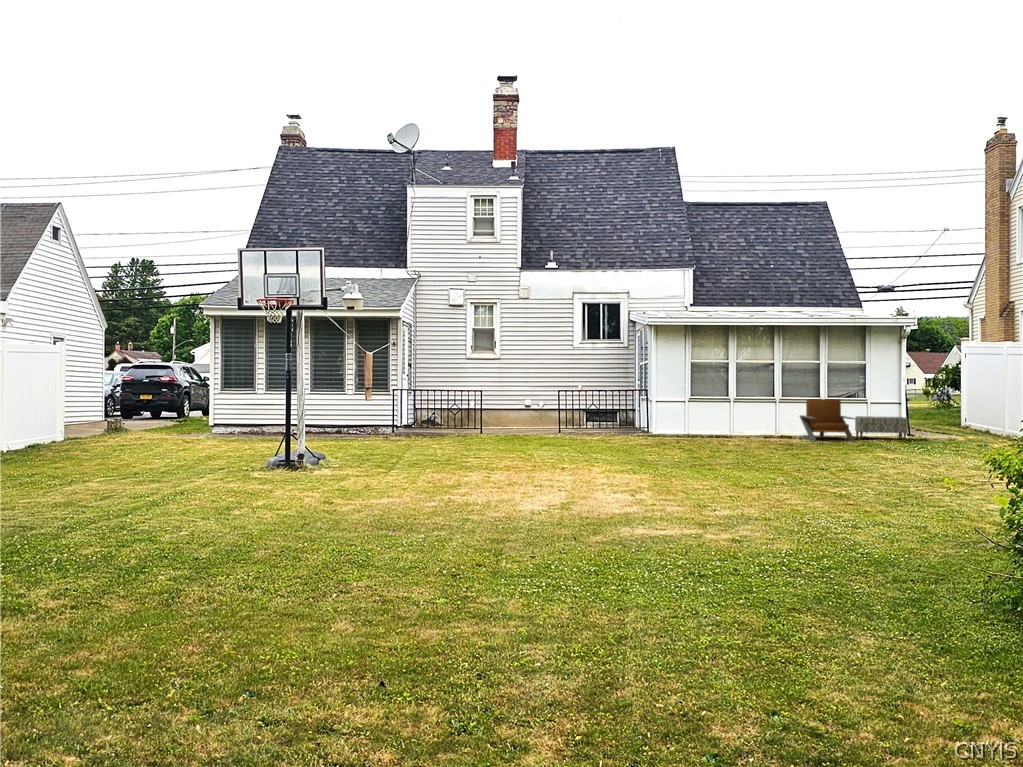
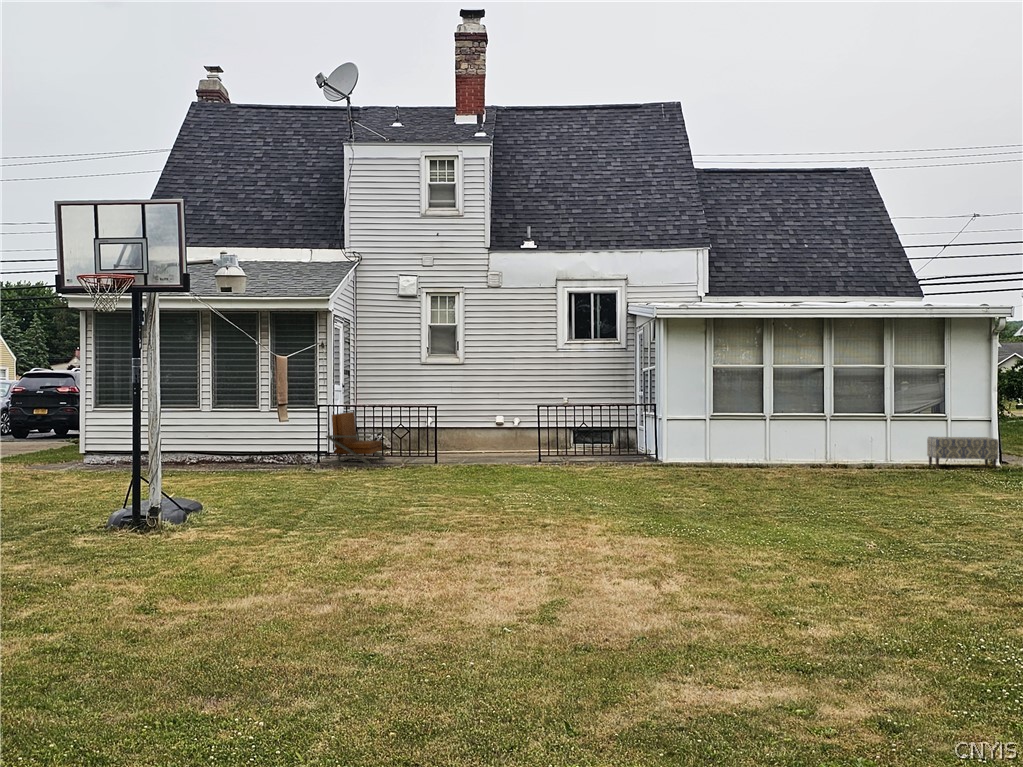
lounge chair: present [800,399,855,441] -> present [326,412,385,465]

